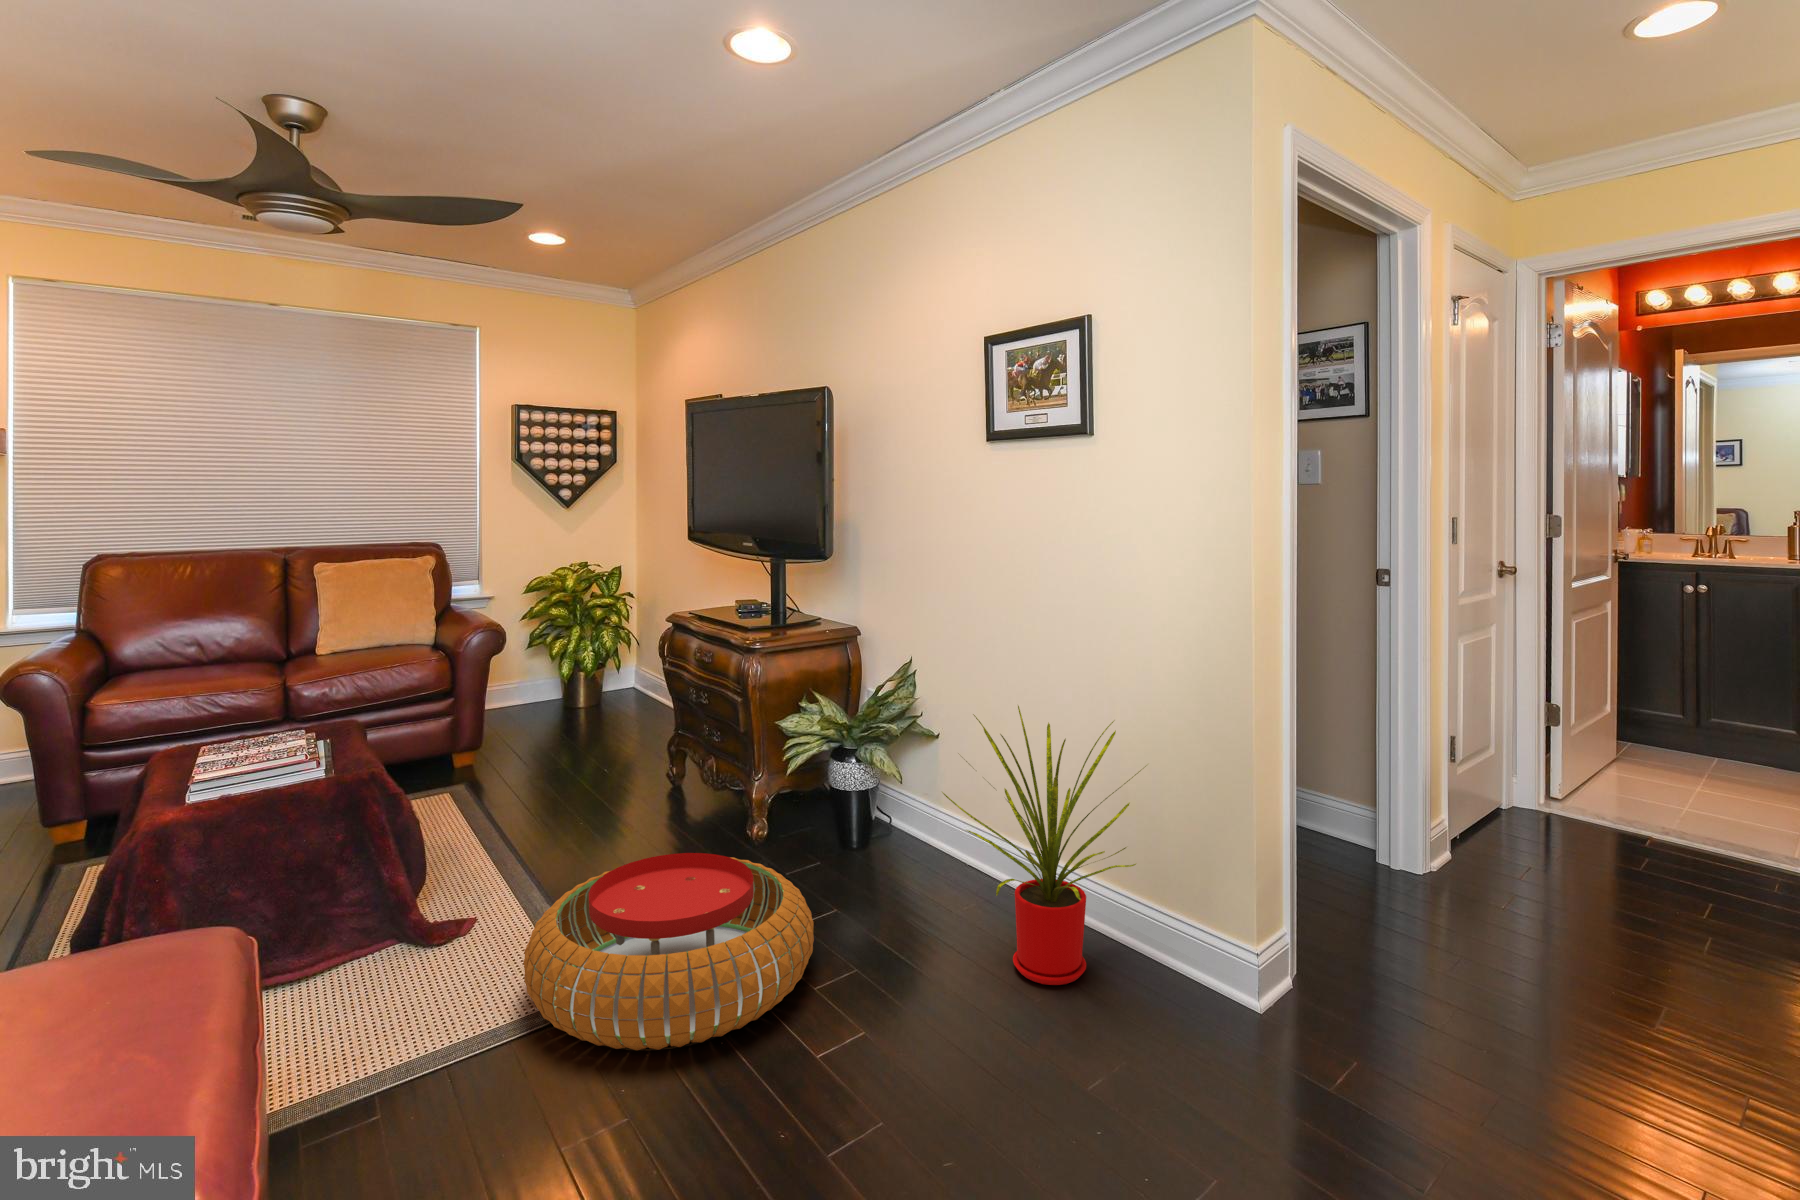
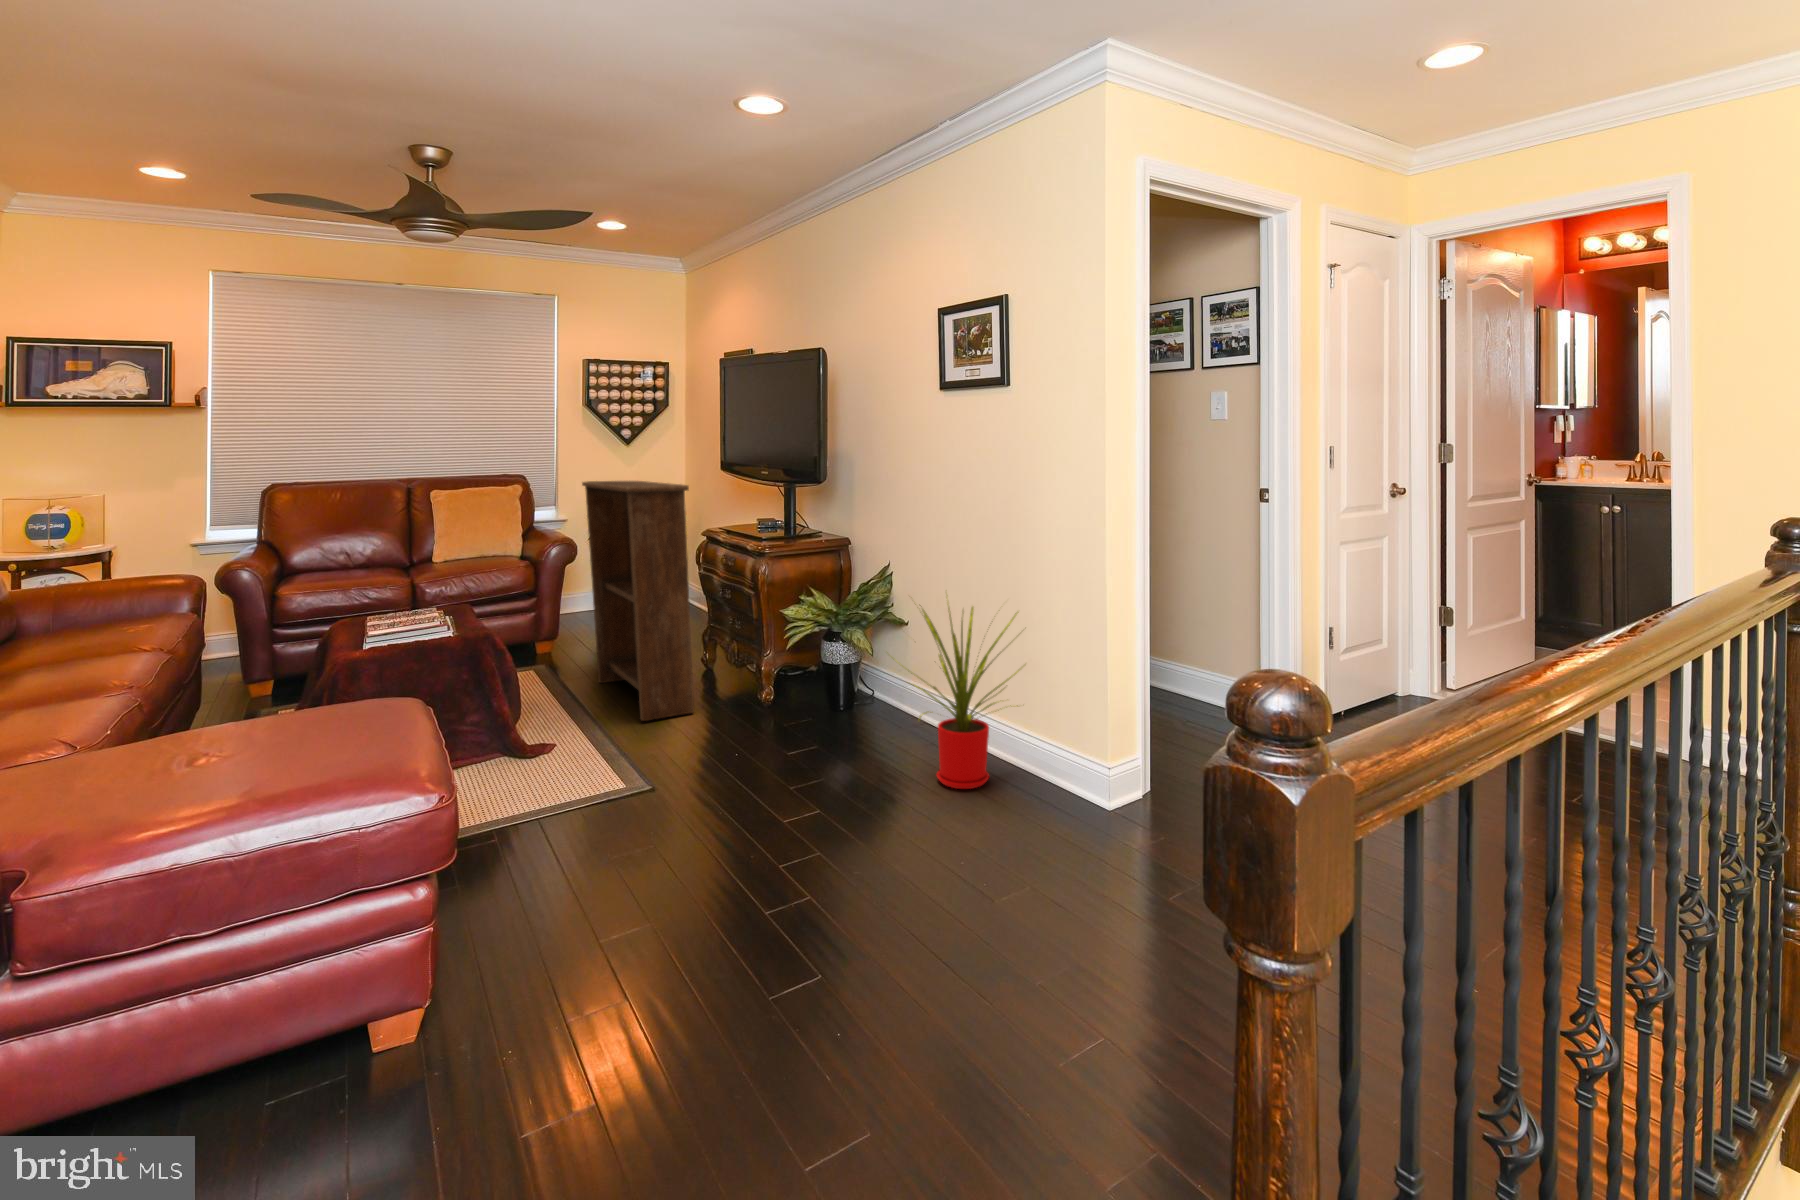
bookshelf: none [514,554,663,877] -> present [582,481,694,721]
pouf: present [523,853,814,1050] -> none [589,695,793,813]

